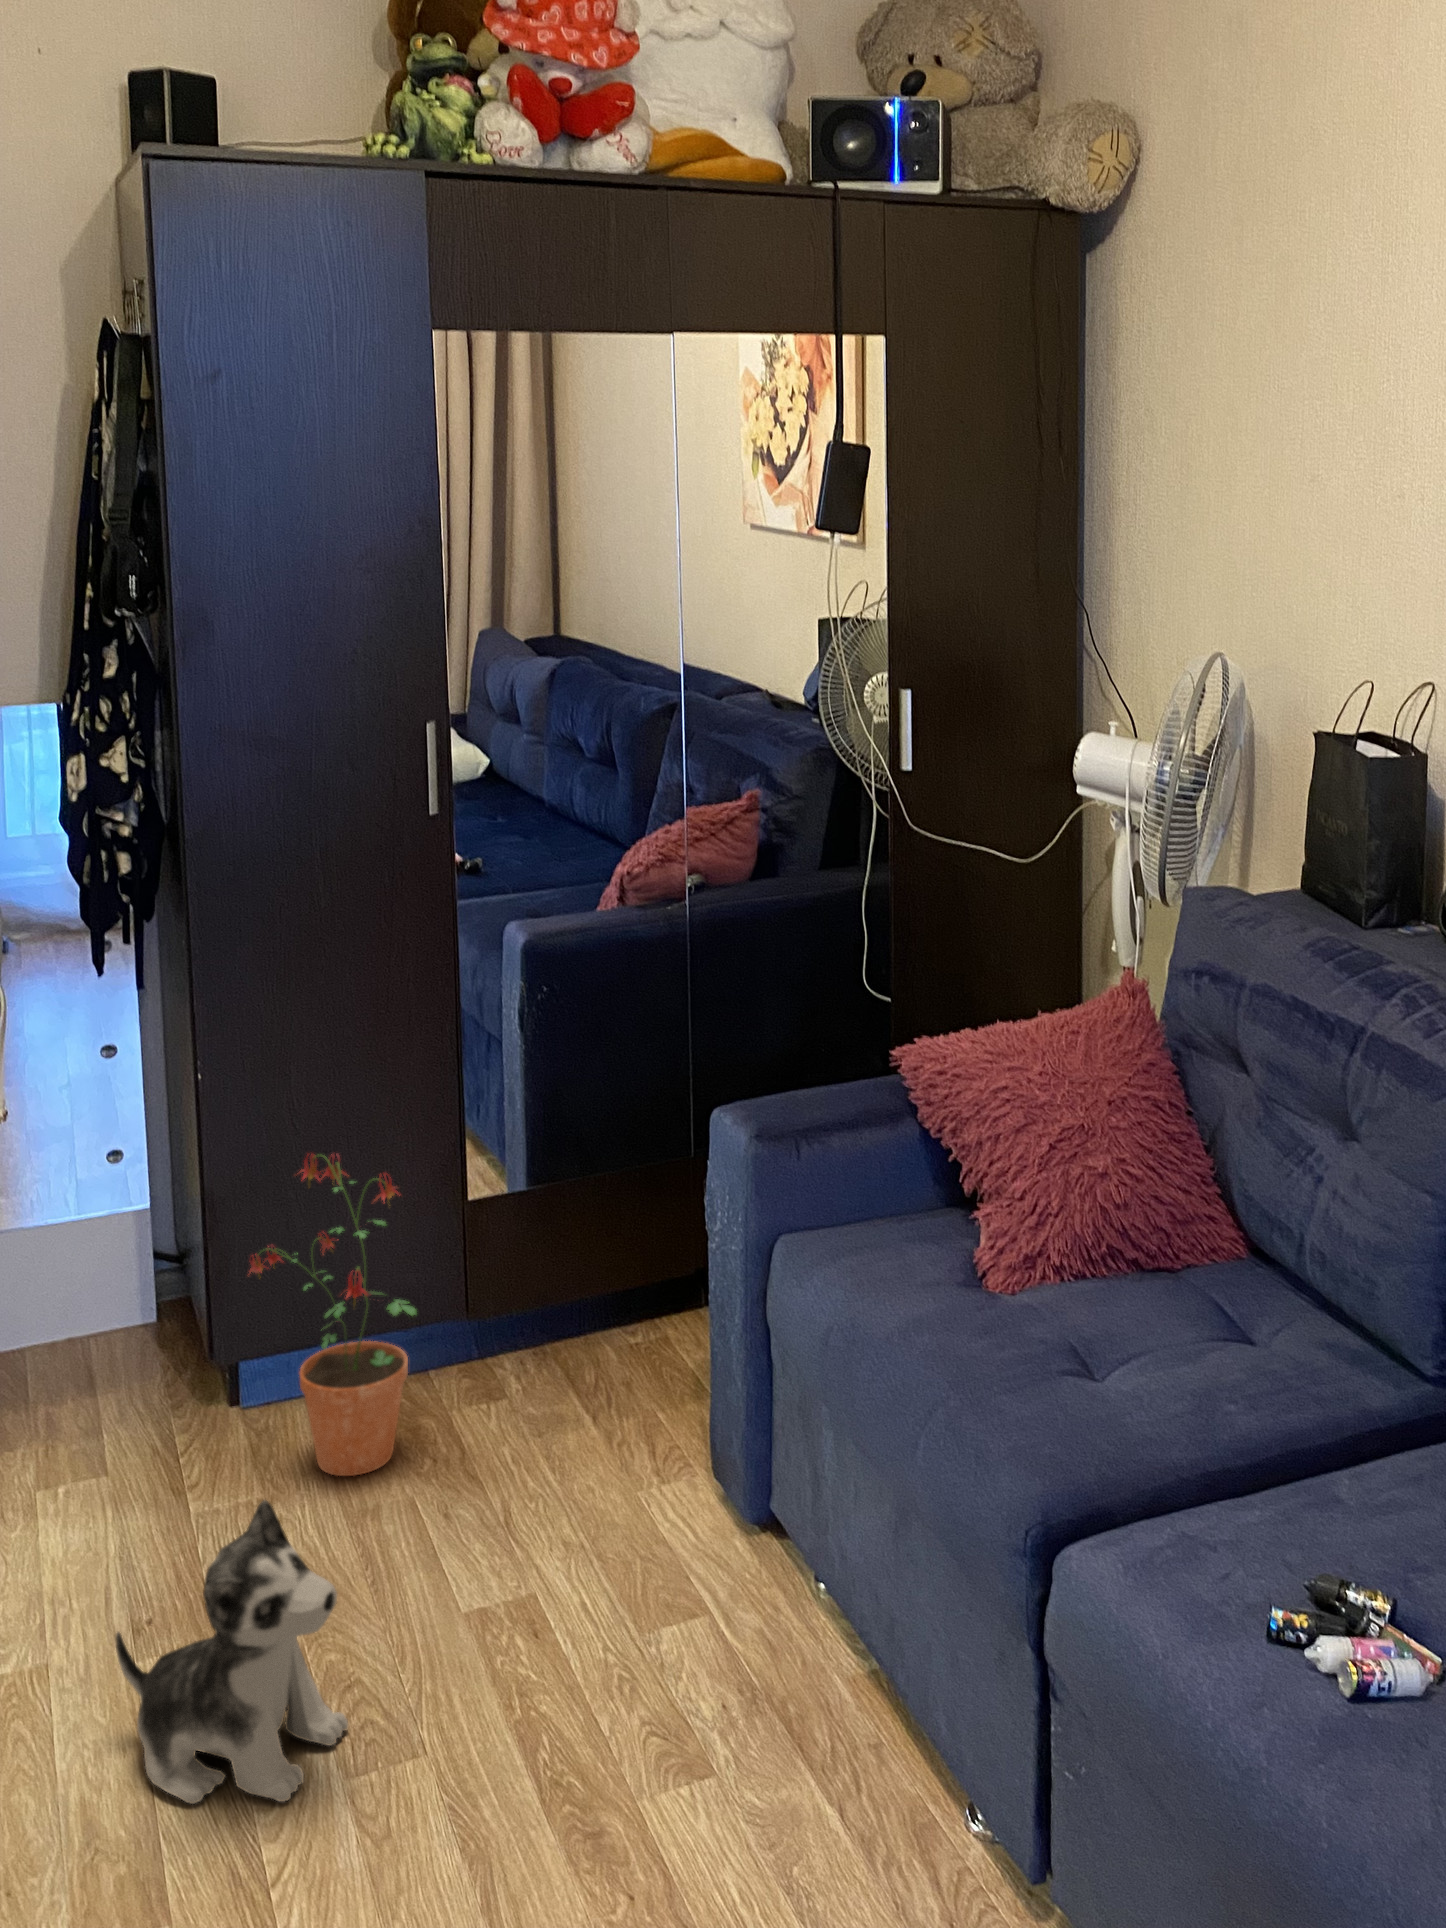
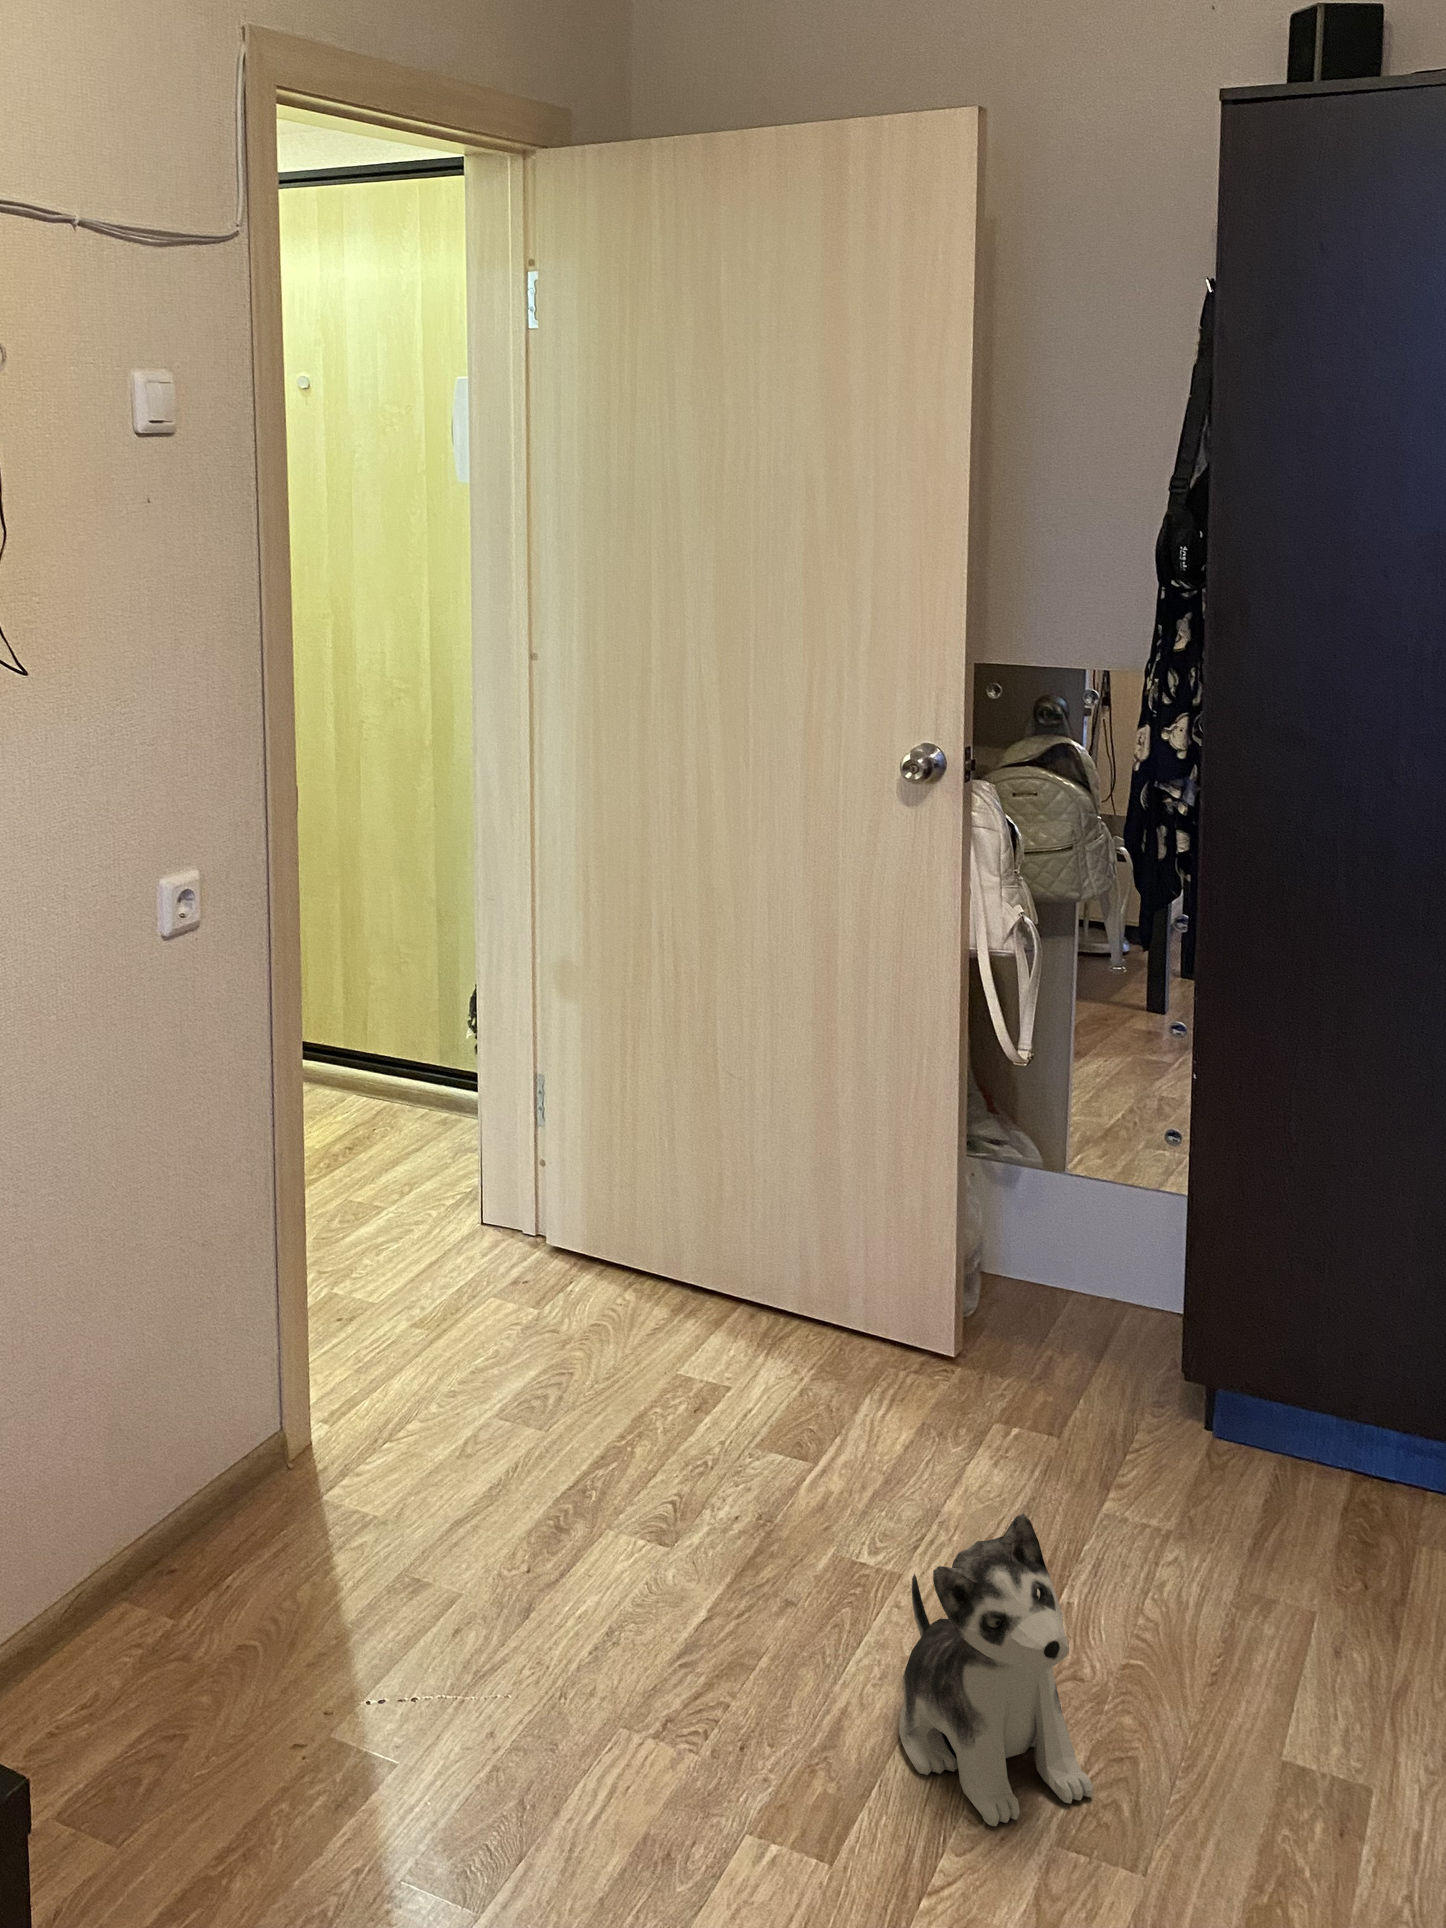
potted plant: present [250,1154,416,1476] -> none [1189,1189,1371,1560]

